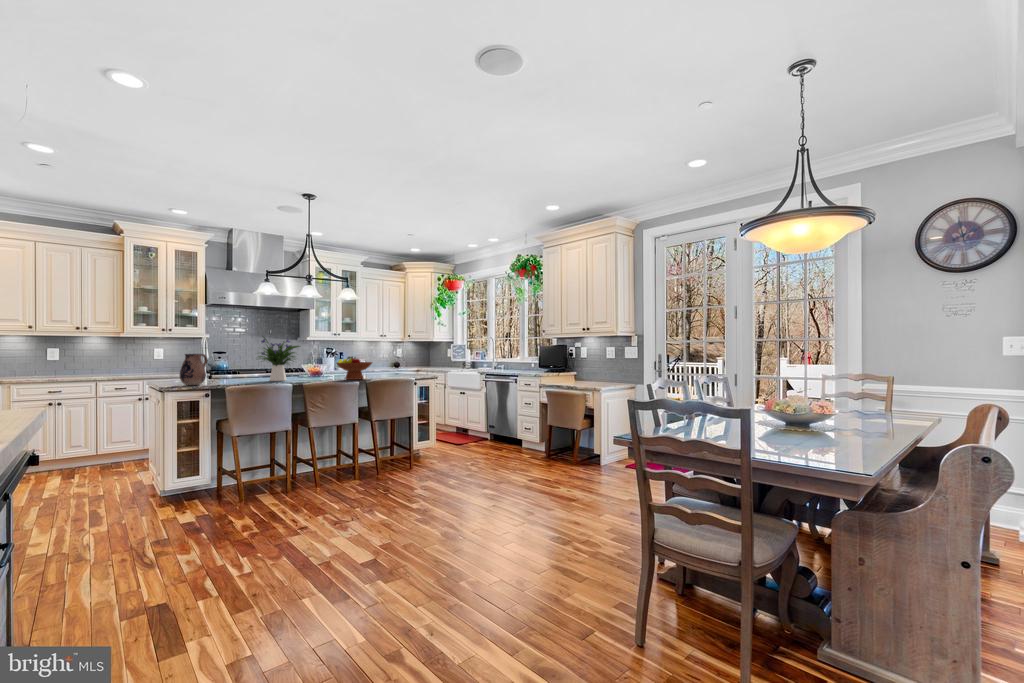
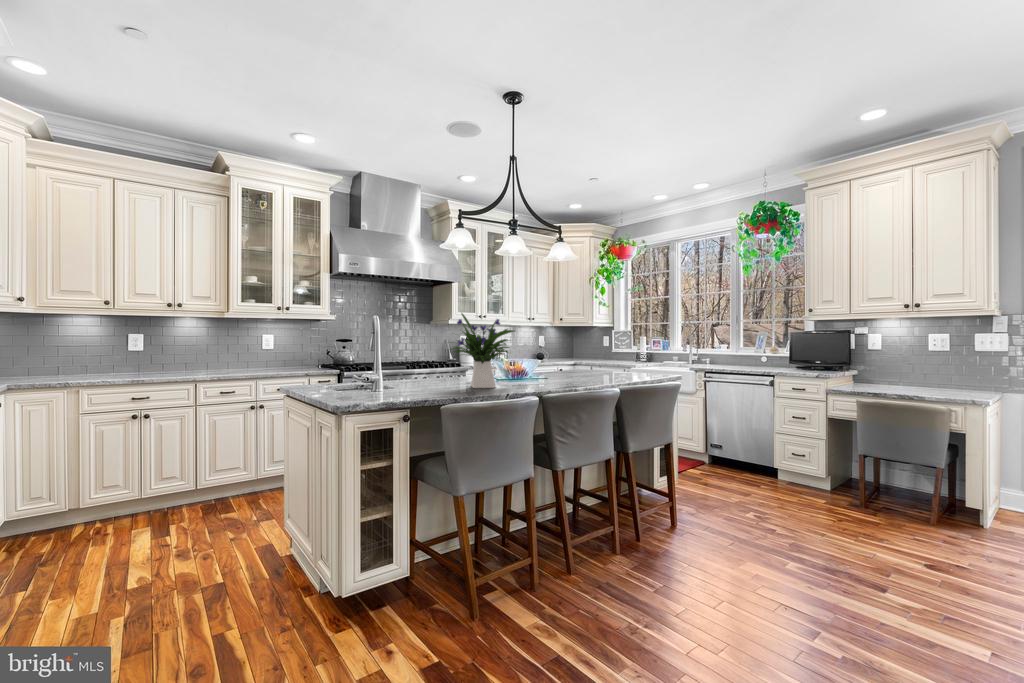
ceramic pitcher: present [180,354,207,385] -> none [350,342,389,398]
fruit bowl: present [337,356,372,380] -> none [573,347,632,387]

